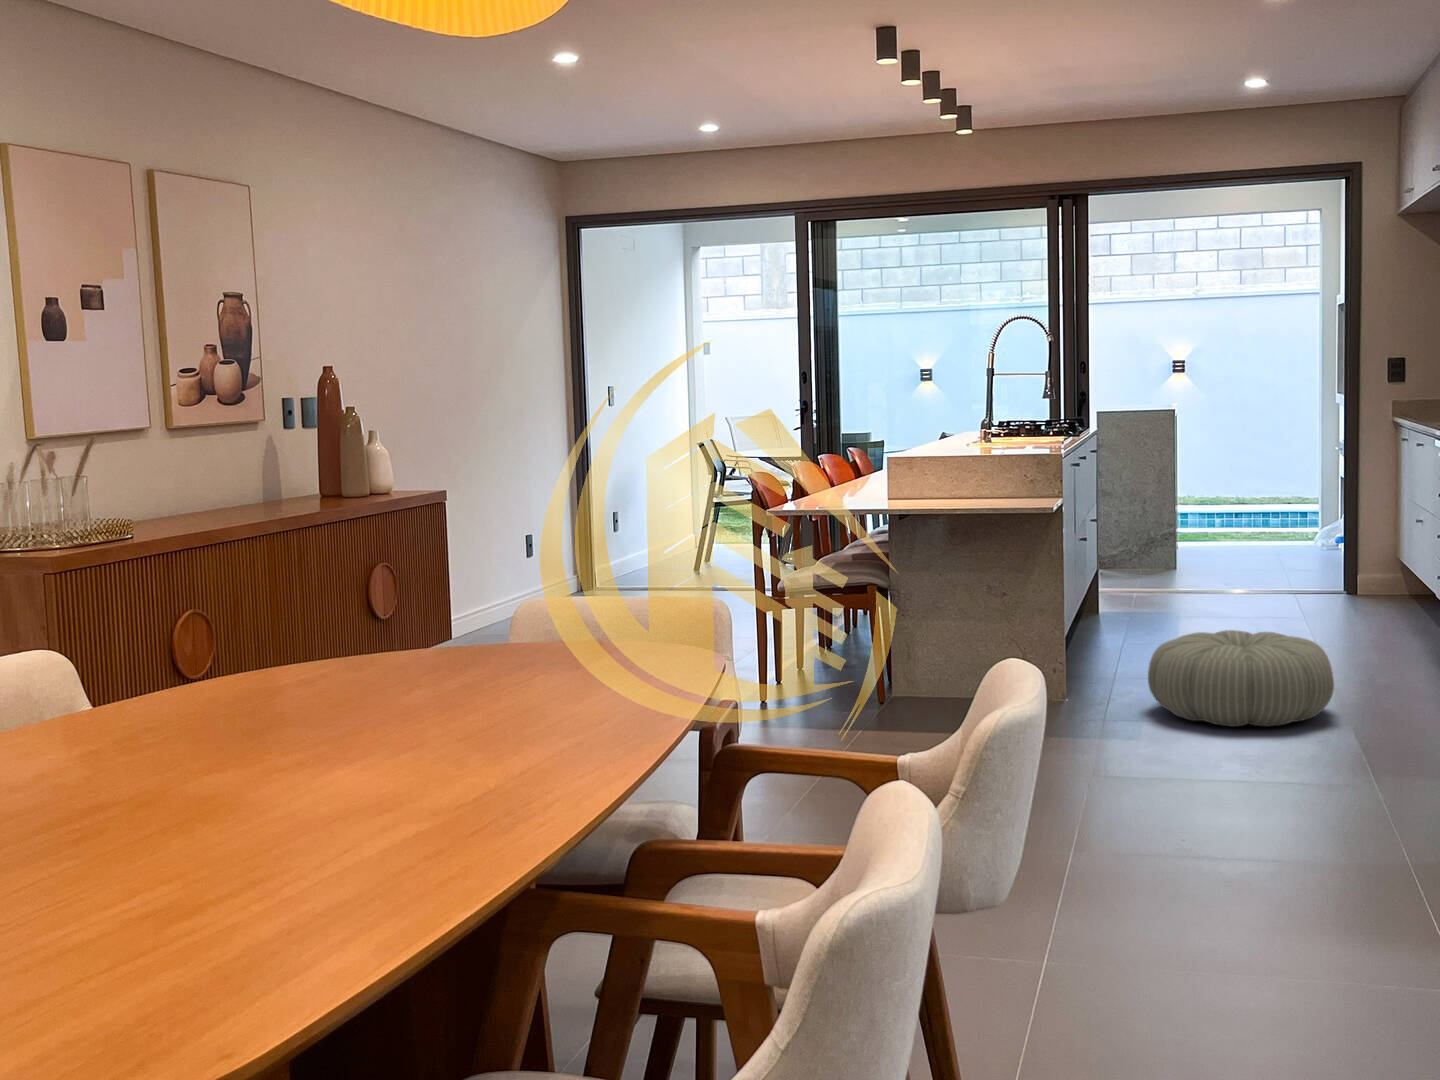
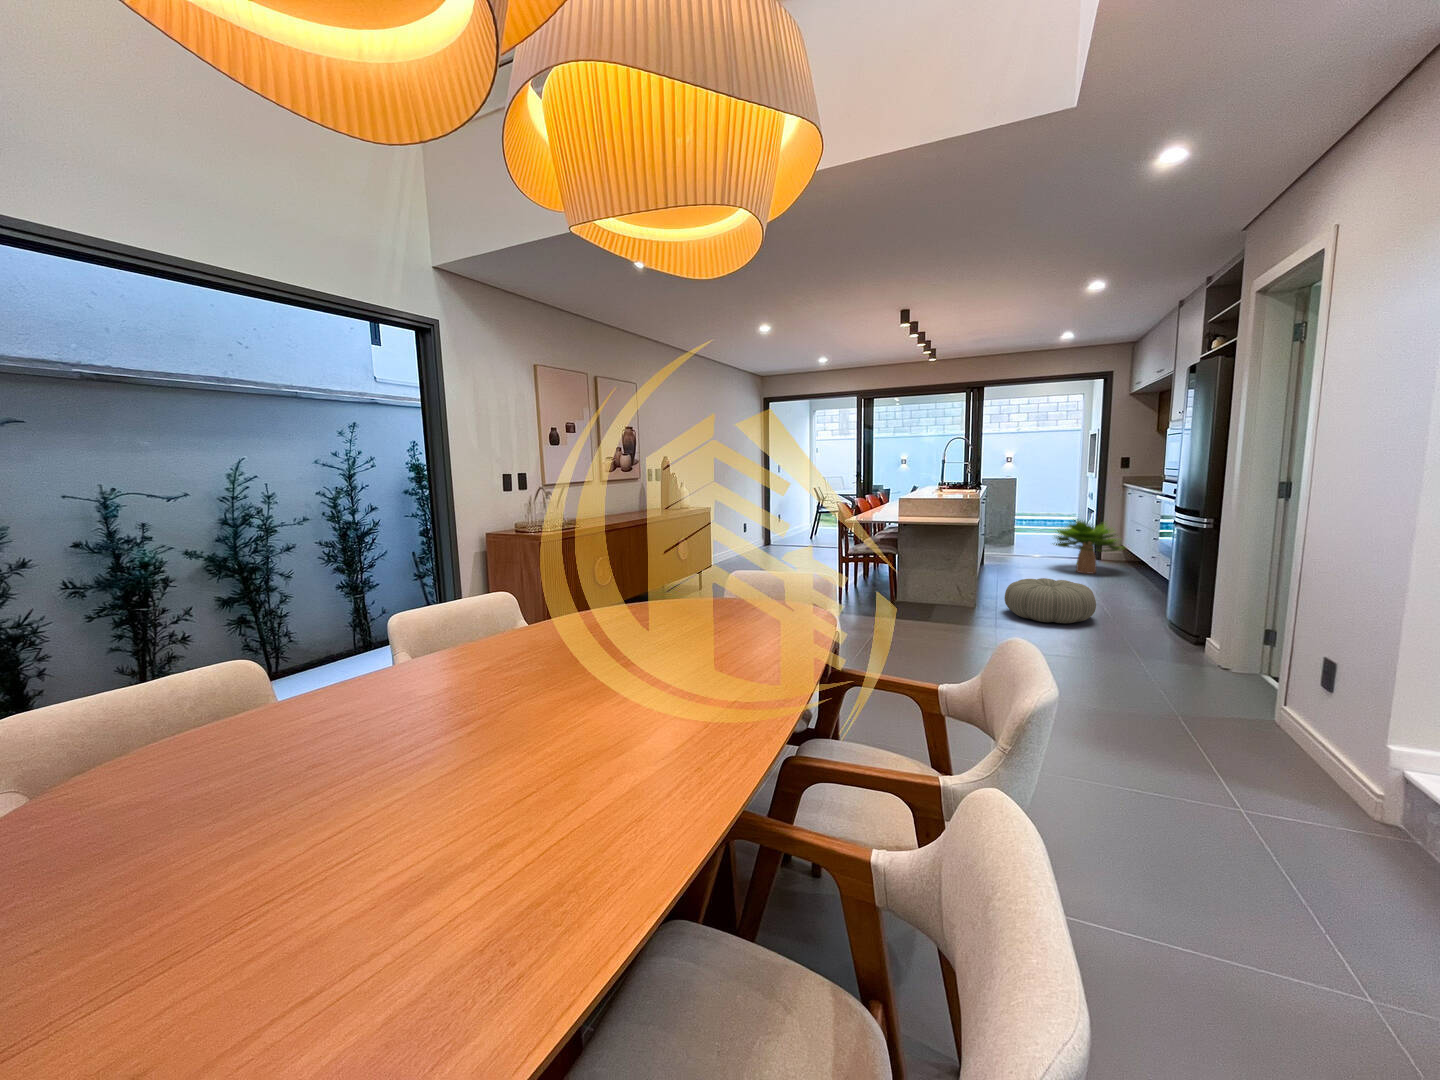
potted plant: none [1243,495,1408,622] -> present [1054,519,1123,574]

